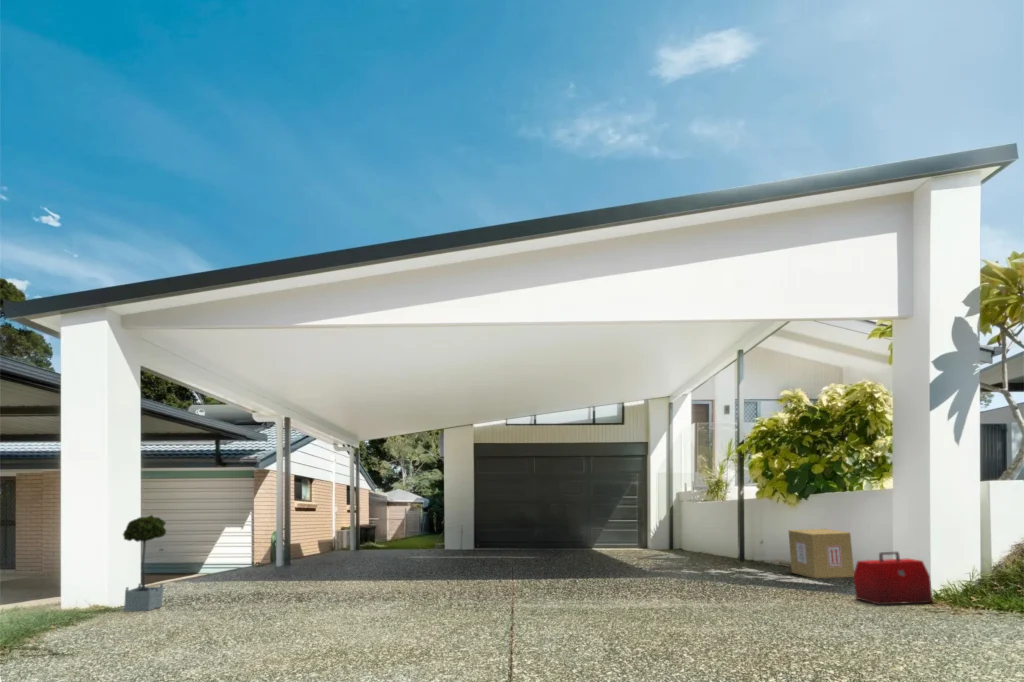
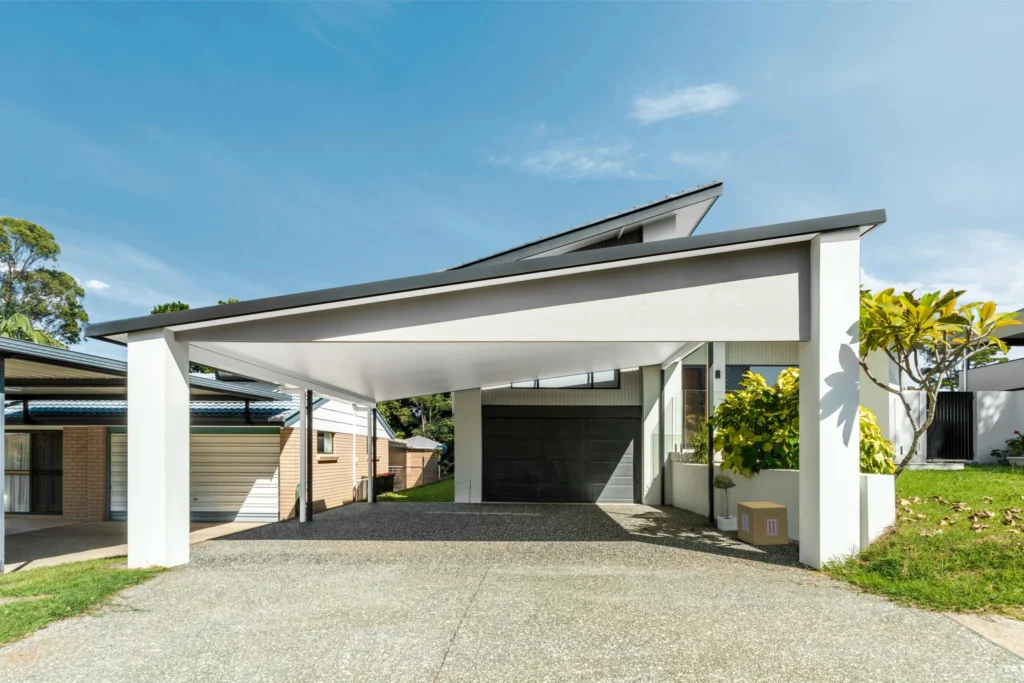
potted tree: present [123,515,166,611] -> present [713,474,738,531]
toolbox: present [854,552,932,604] -> none [767,532,827,576]

